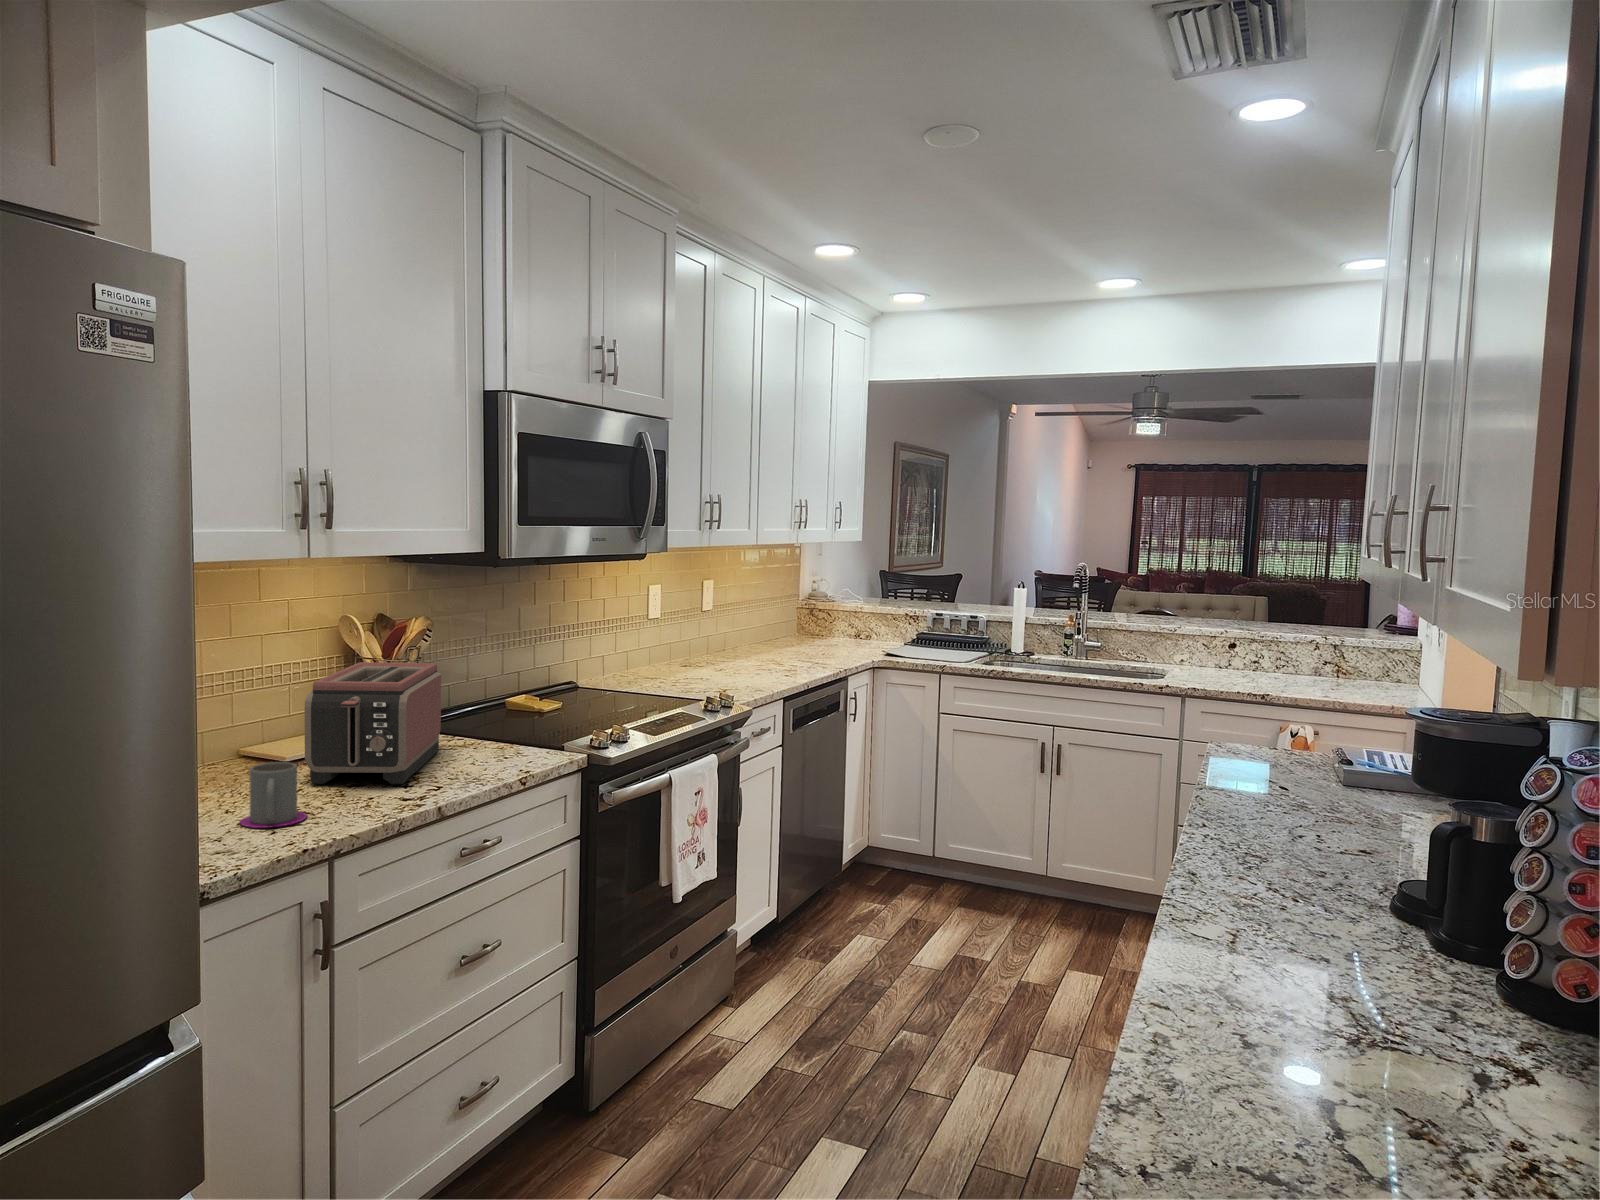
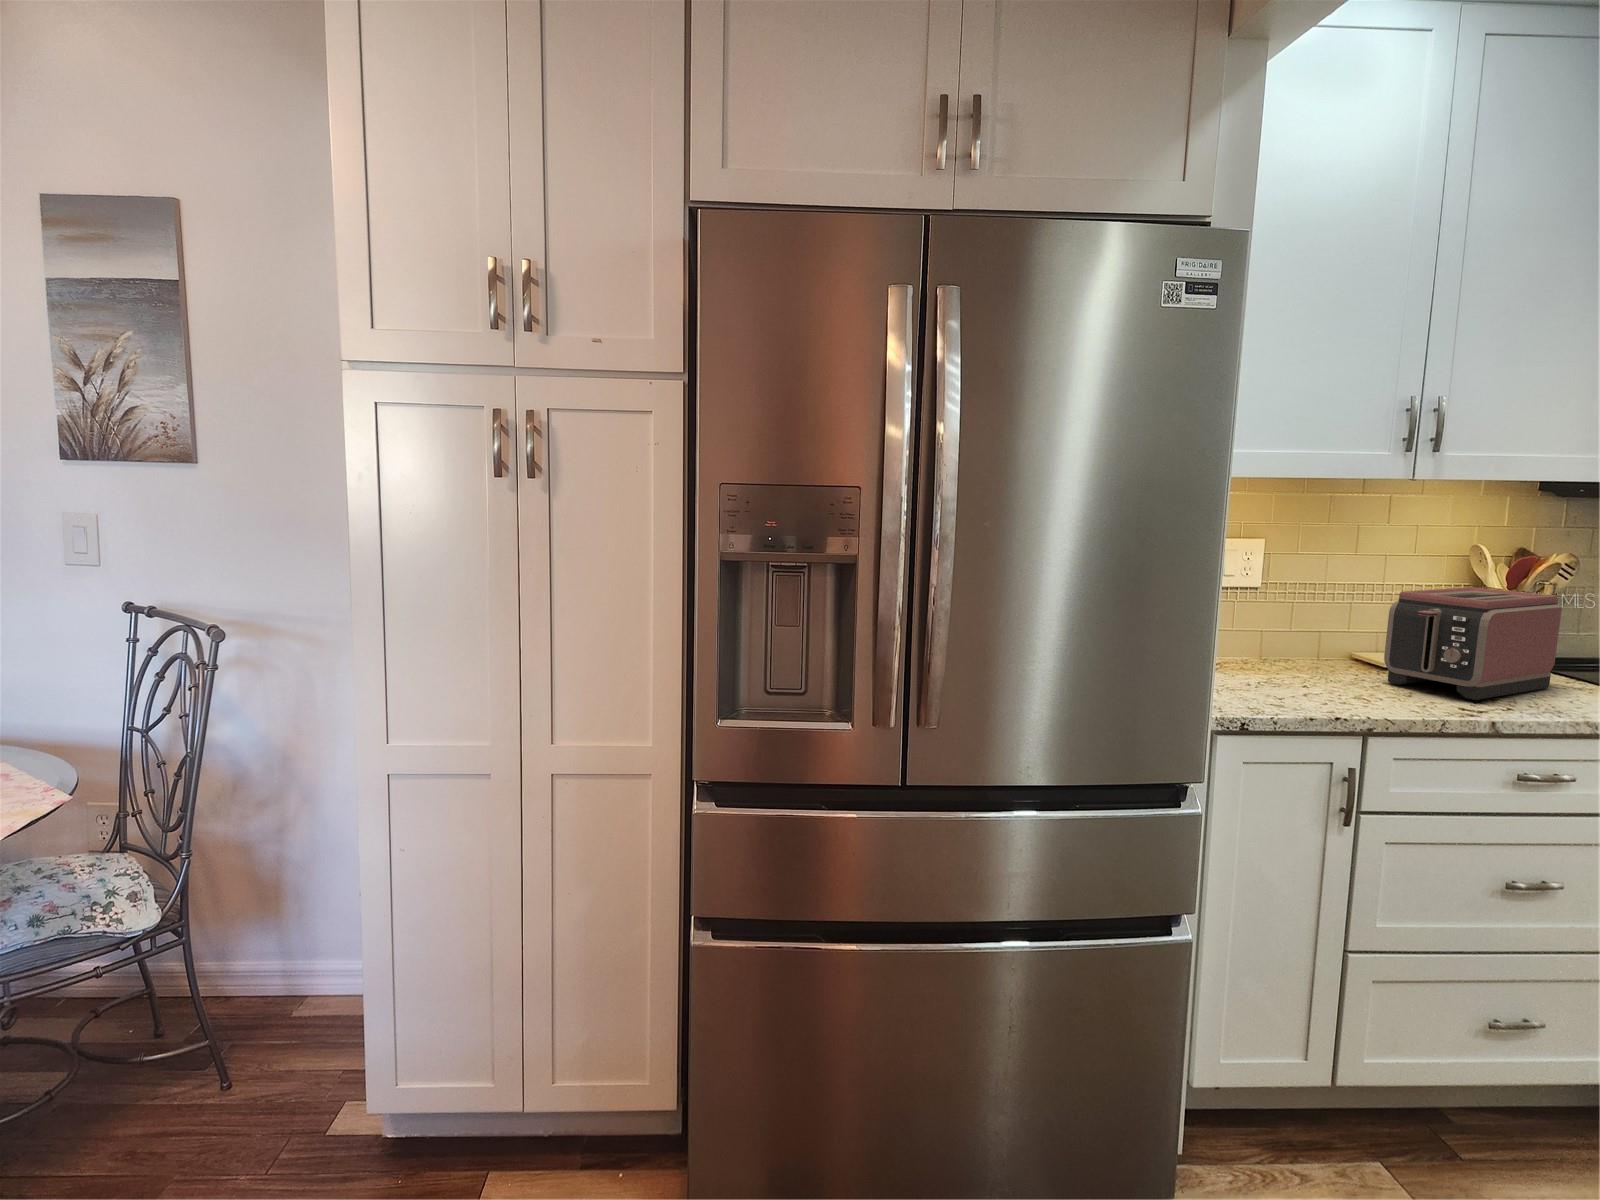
mug: present [240,762,307,828] -> none [1304,648,1363,701]

